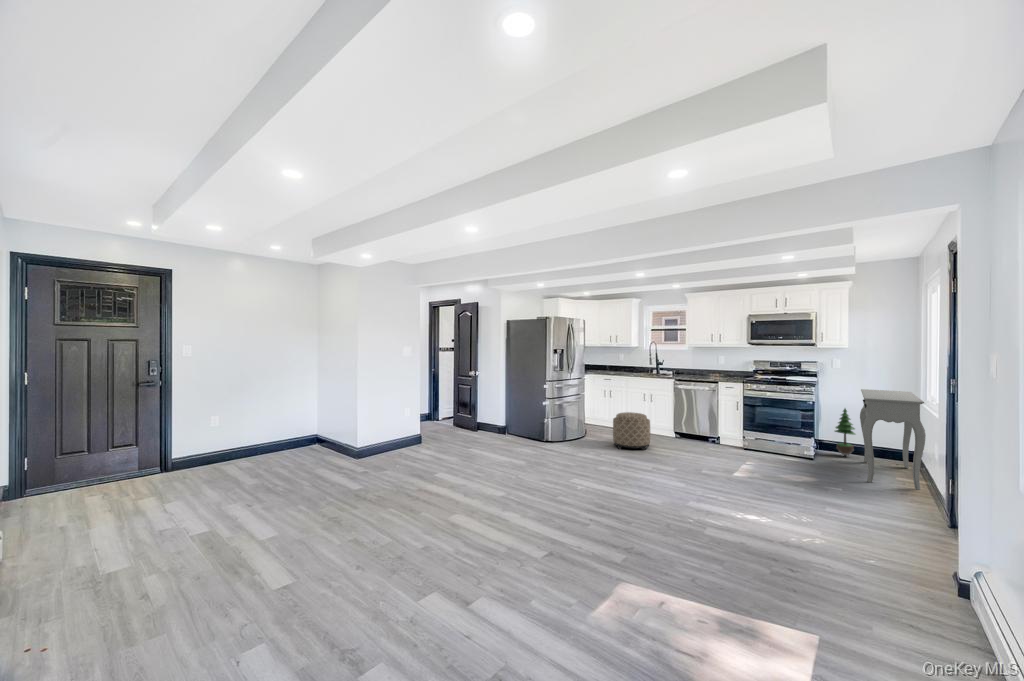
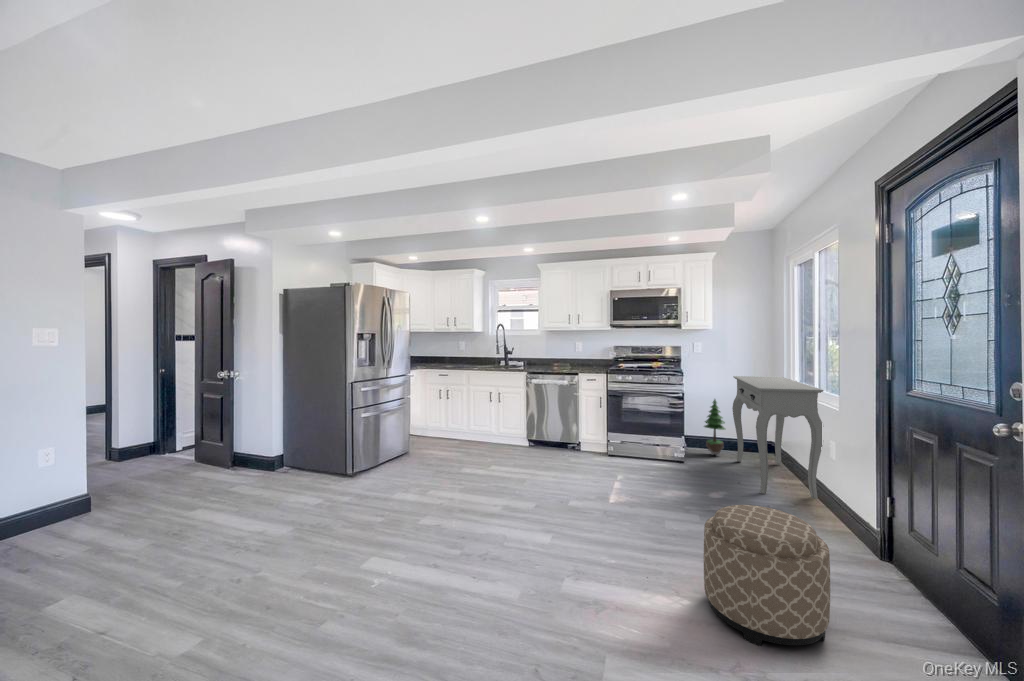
ottoman: present [613,412,650,450] -> present [704,505,830,646]

